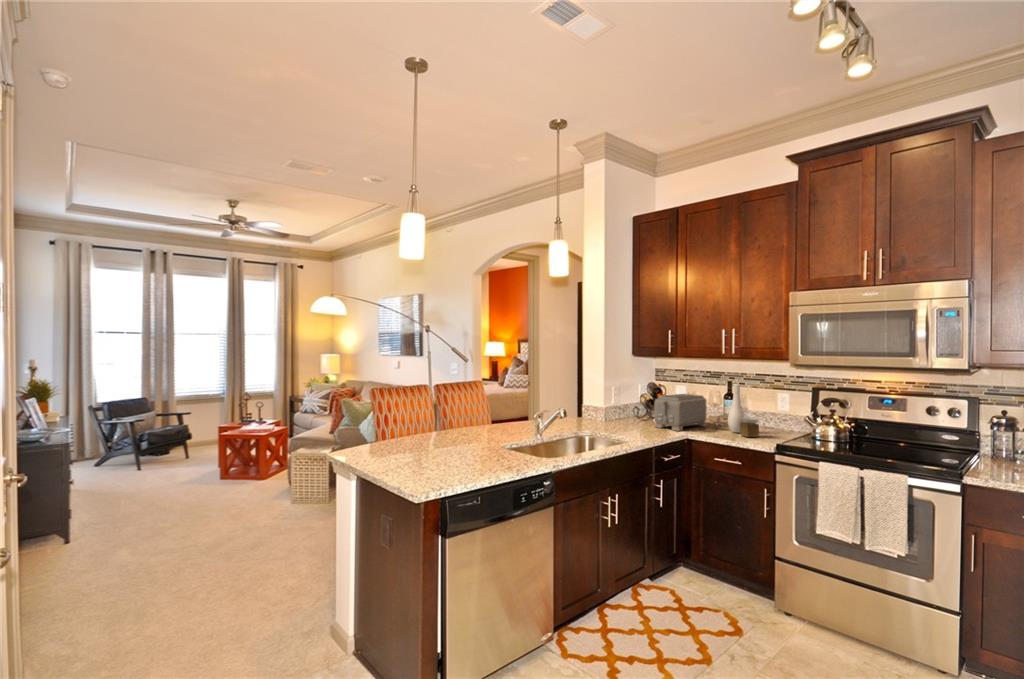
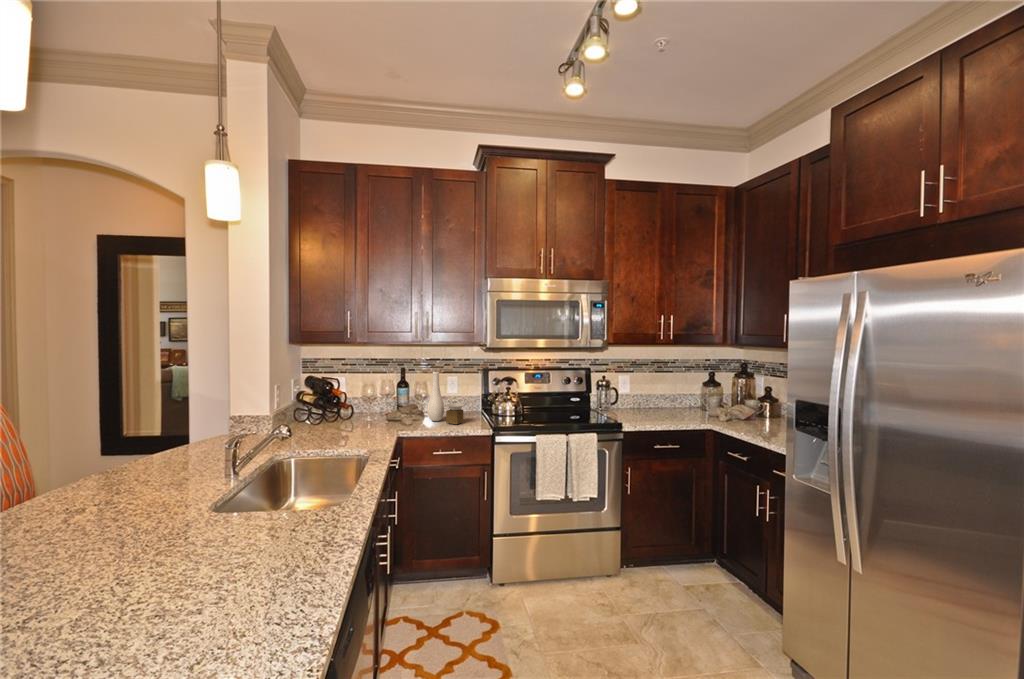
toaster: present [654,394,707,431] -> none [351,387,398,431]

